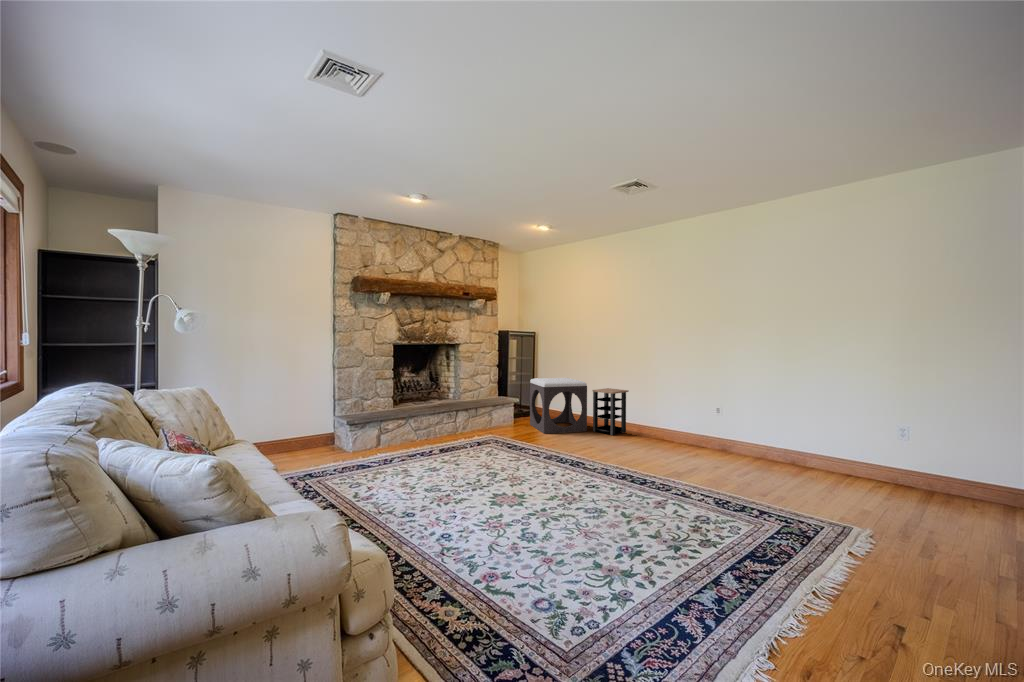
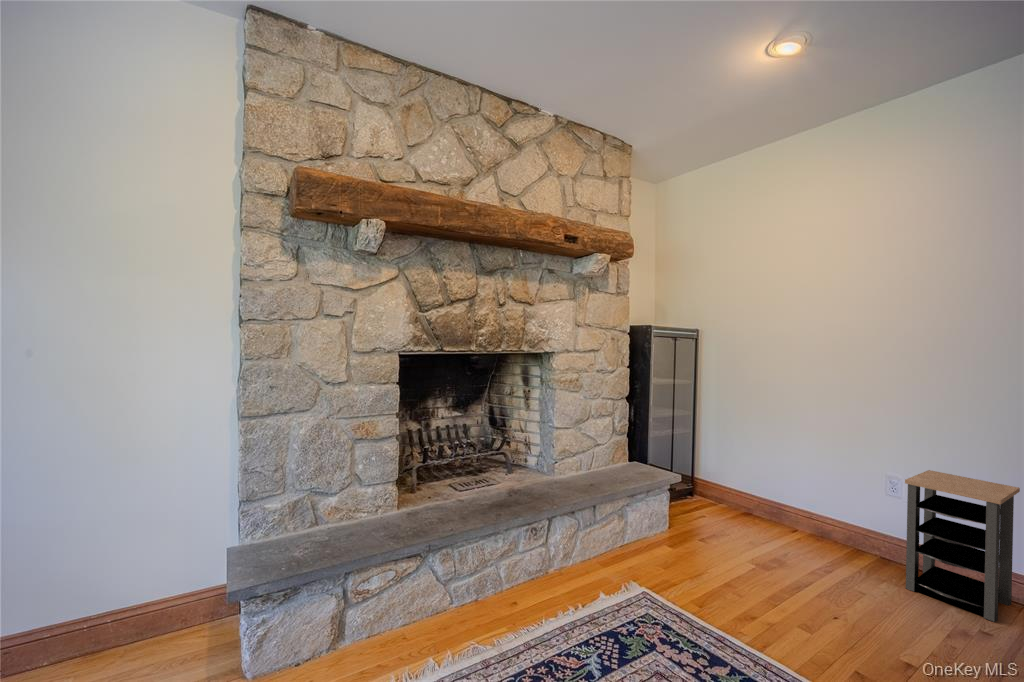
footstool: present [530,378,587,434] -> none [712,434,891,593]

